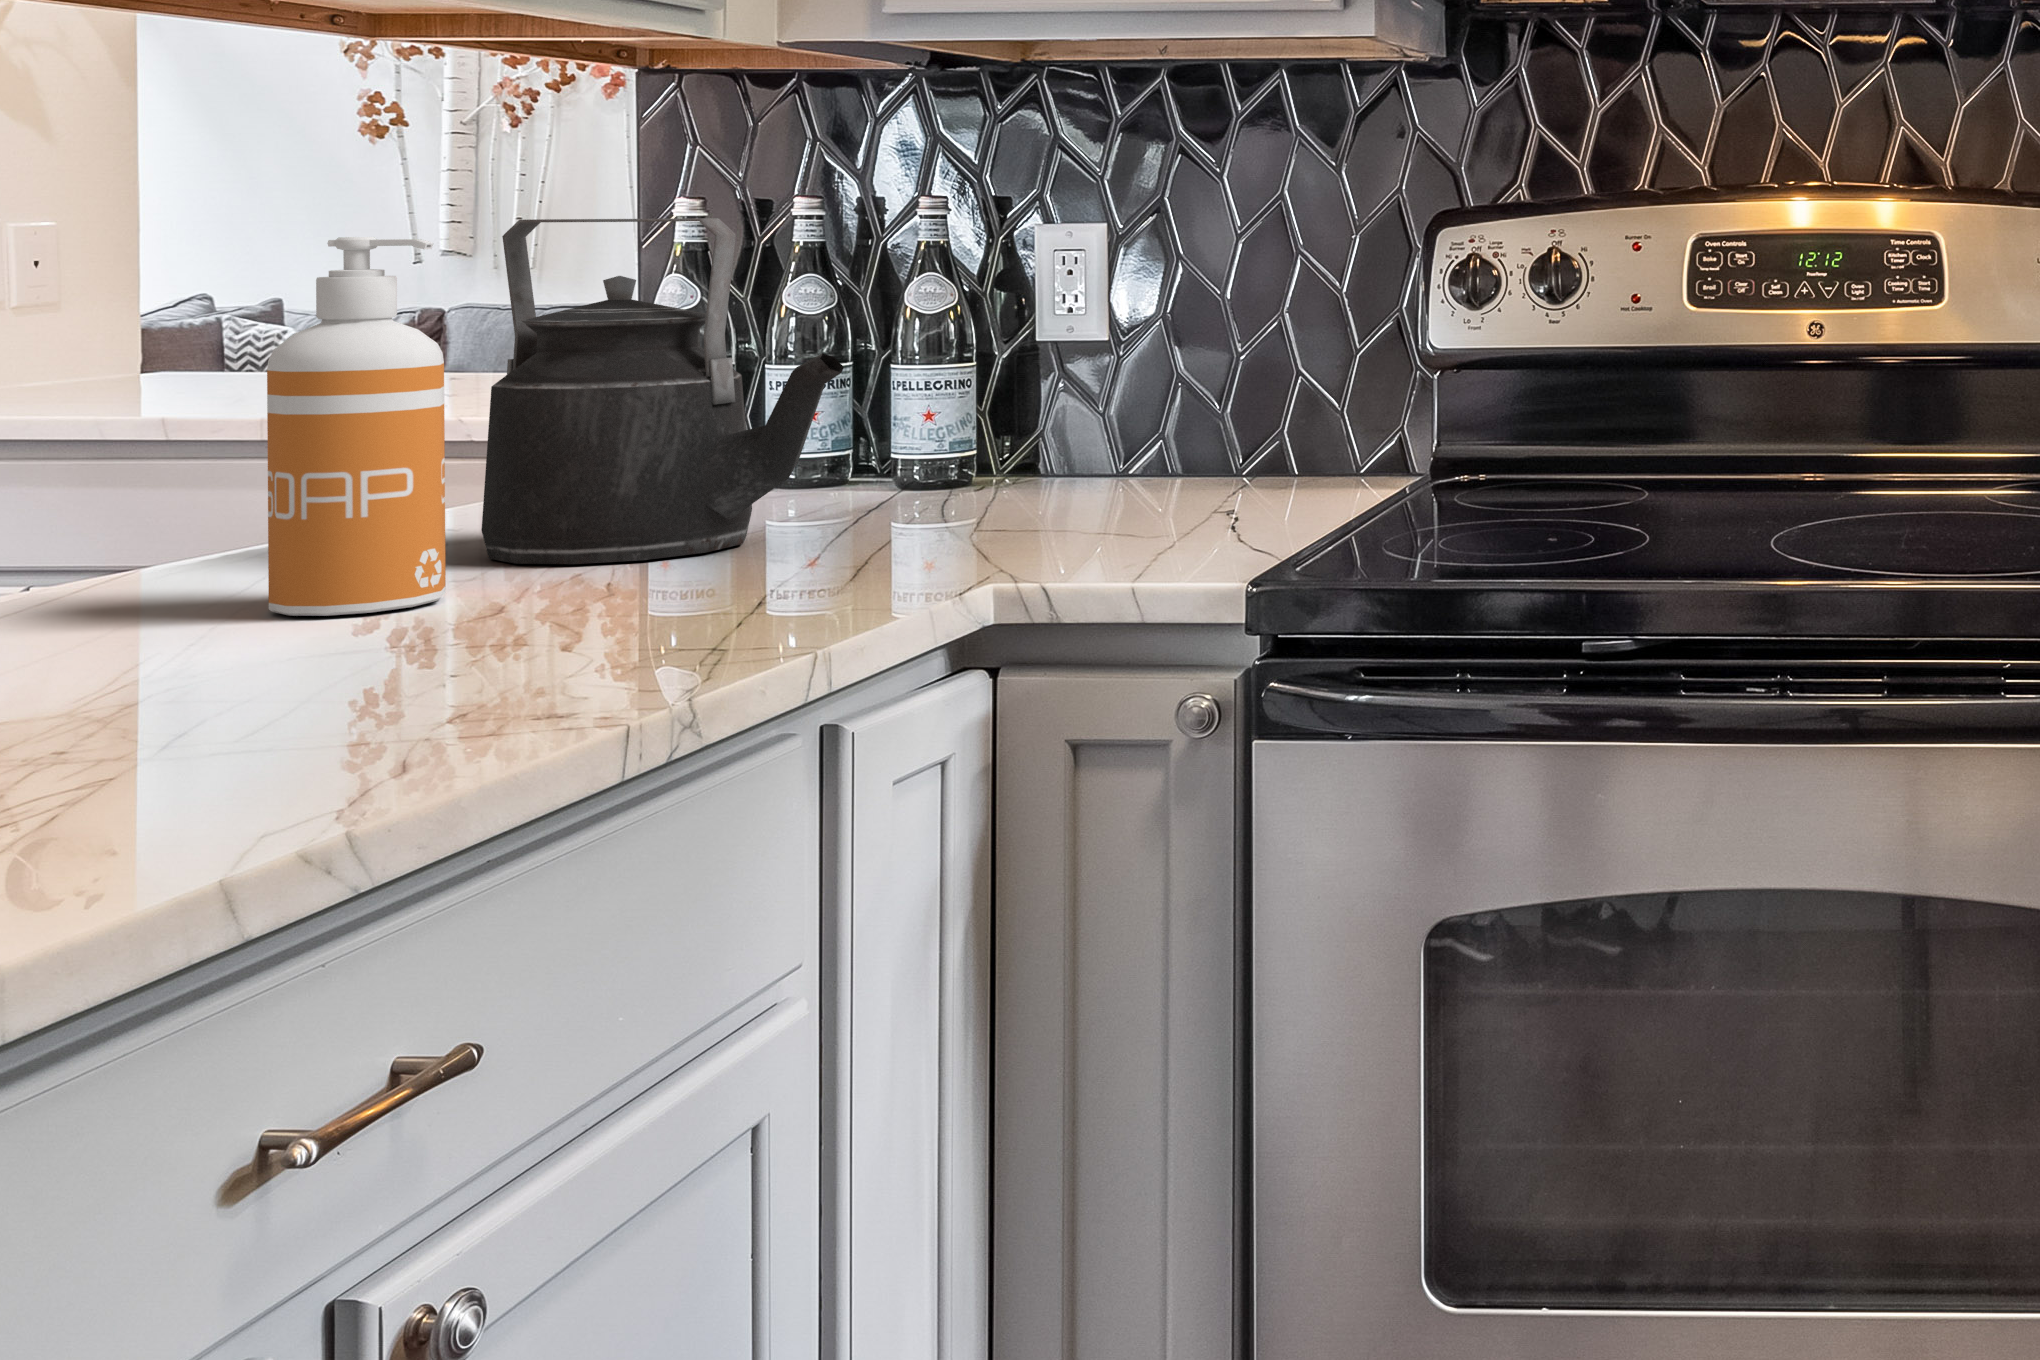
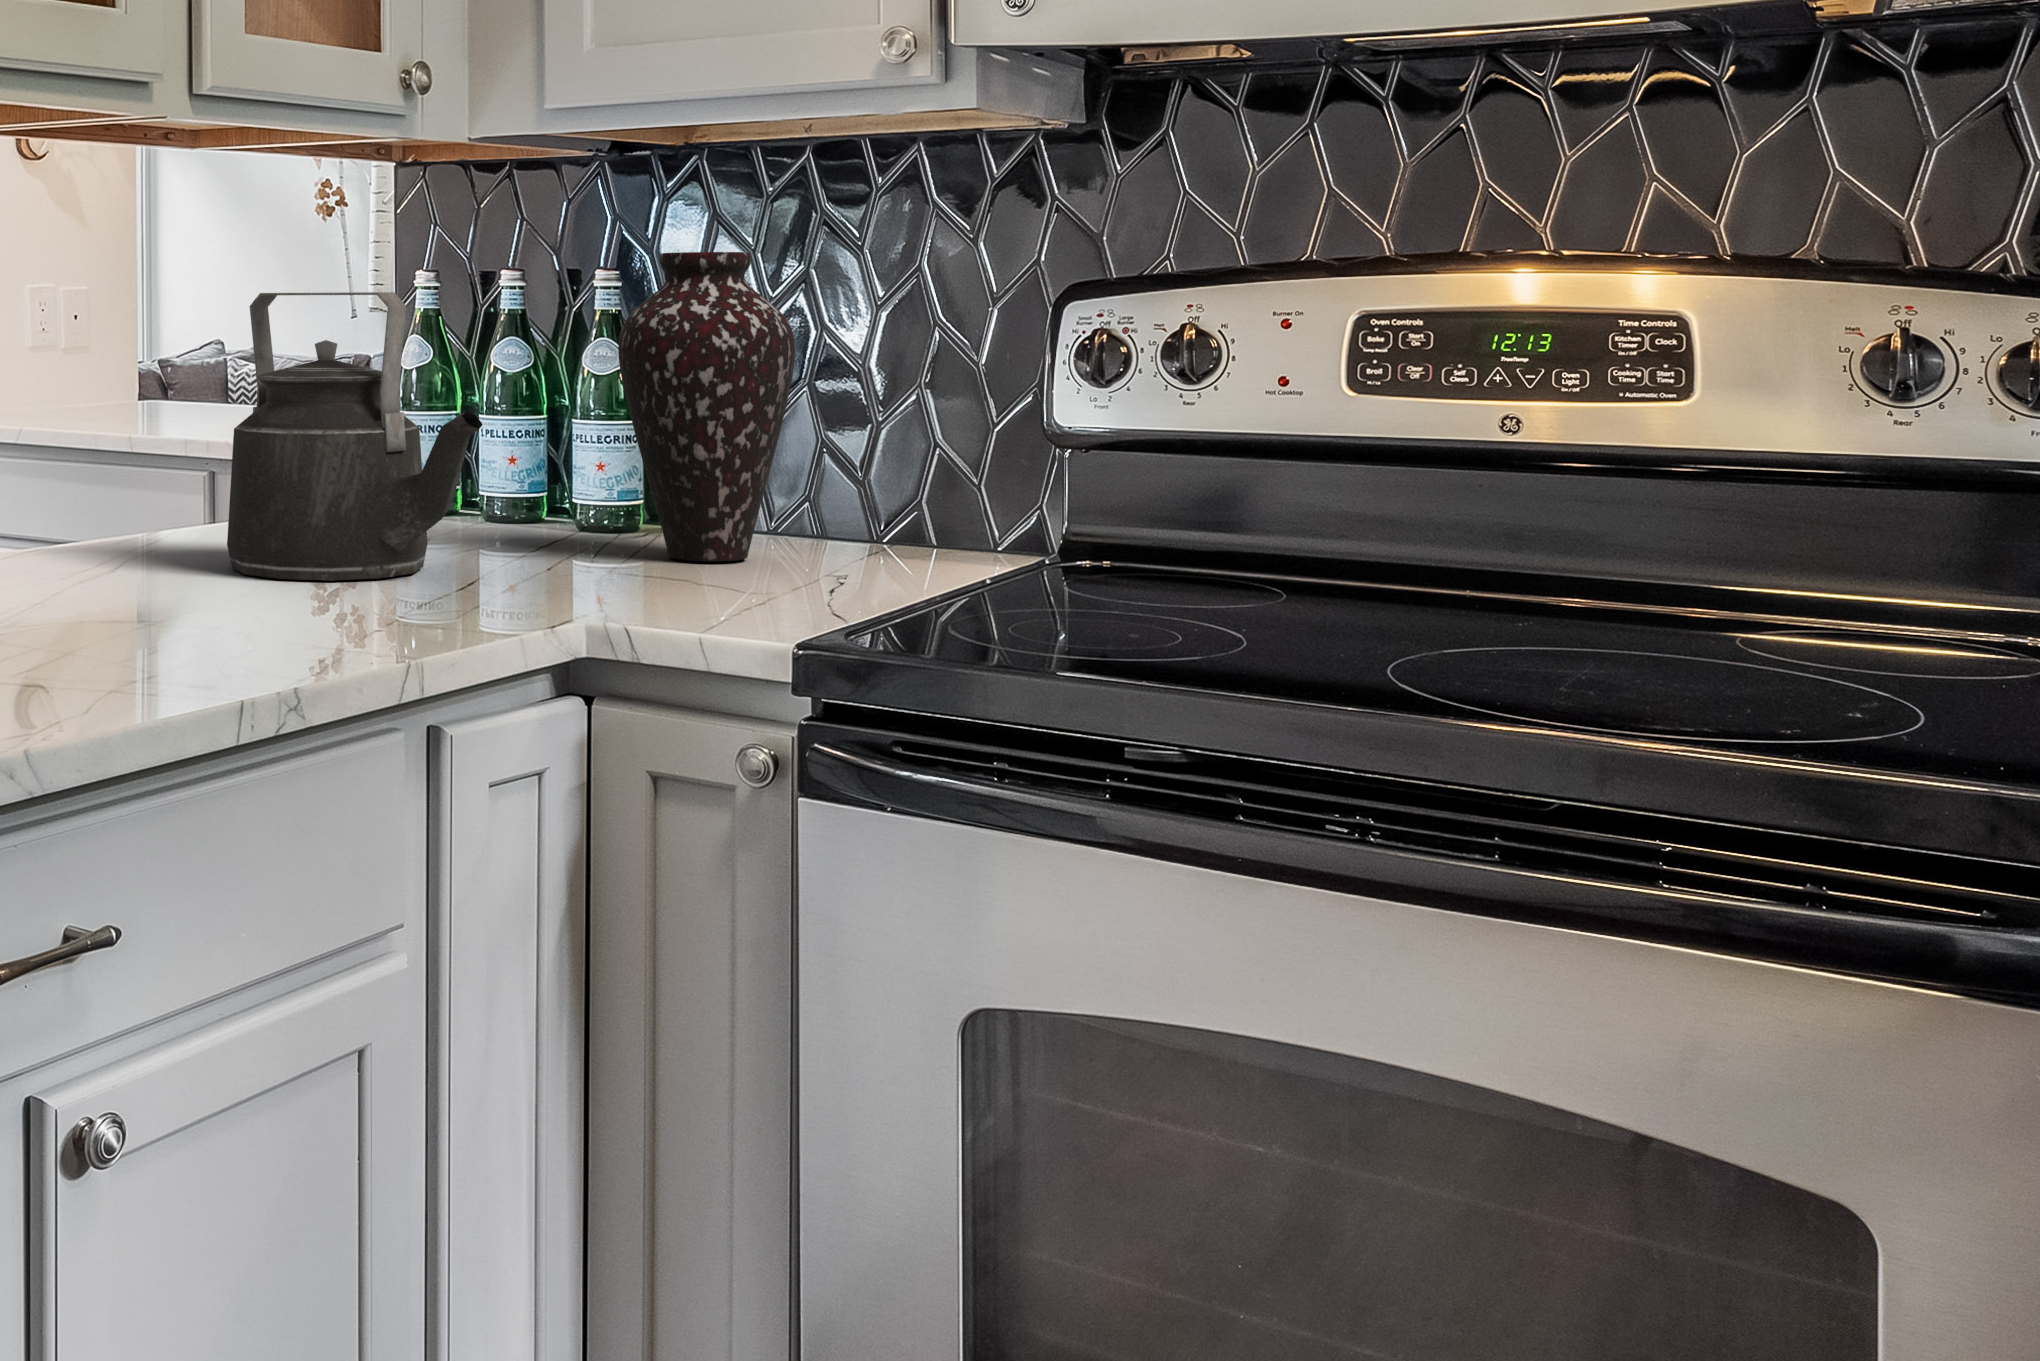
vase: none [966,175,1163,505] -> present [618,252,795,561]
soap dispenser: present [267,237,446,616] -> none [55,307,173,604]

